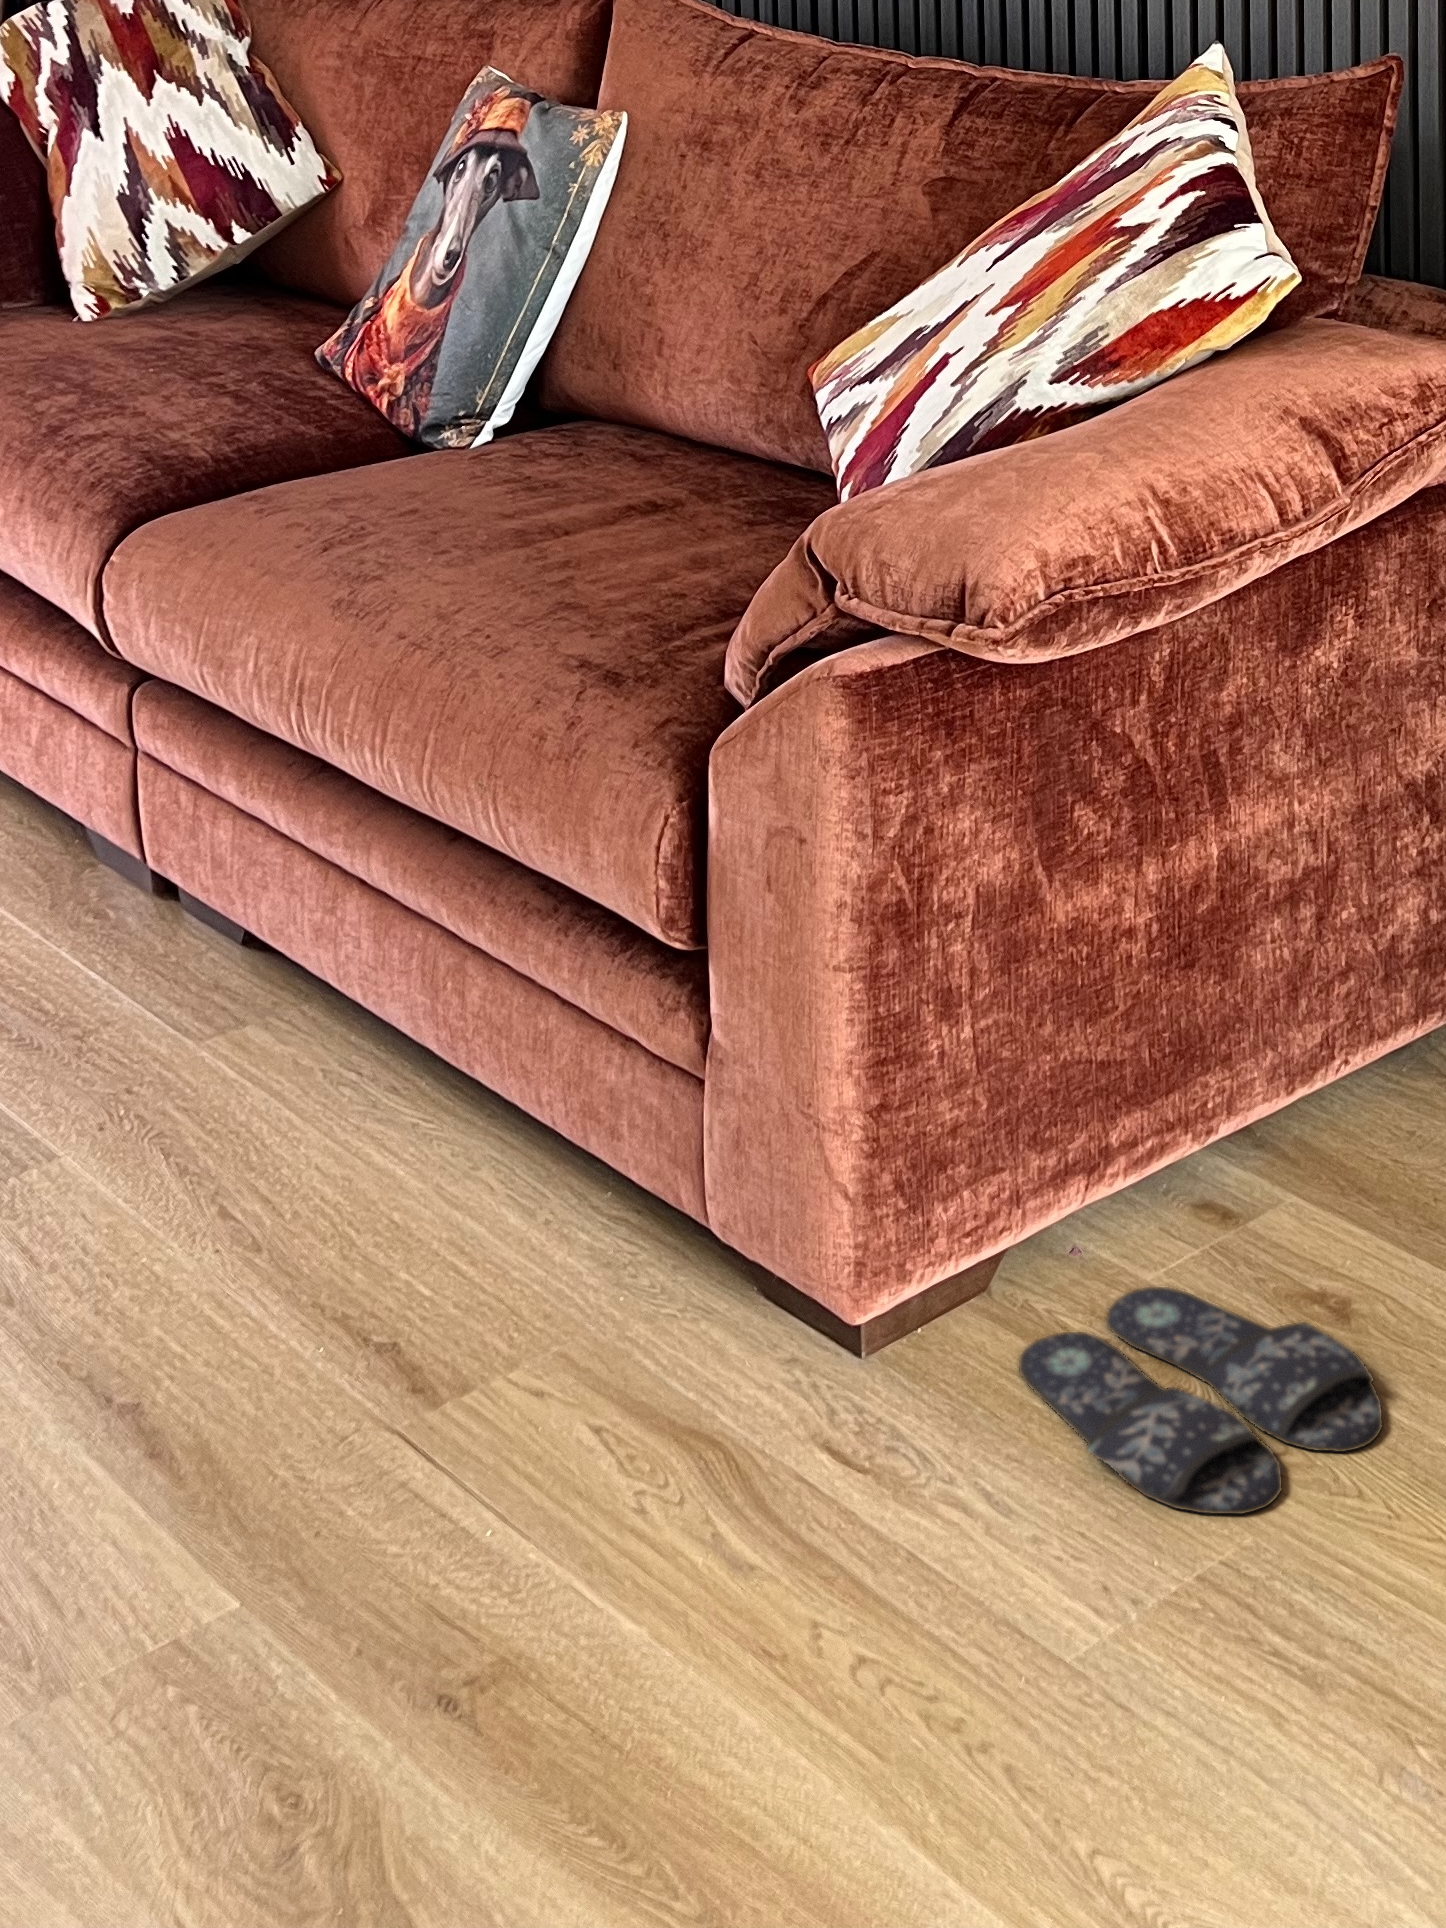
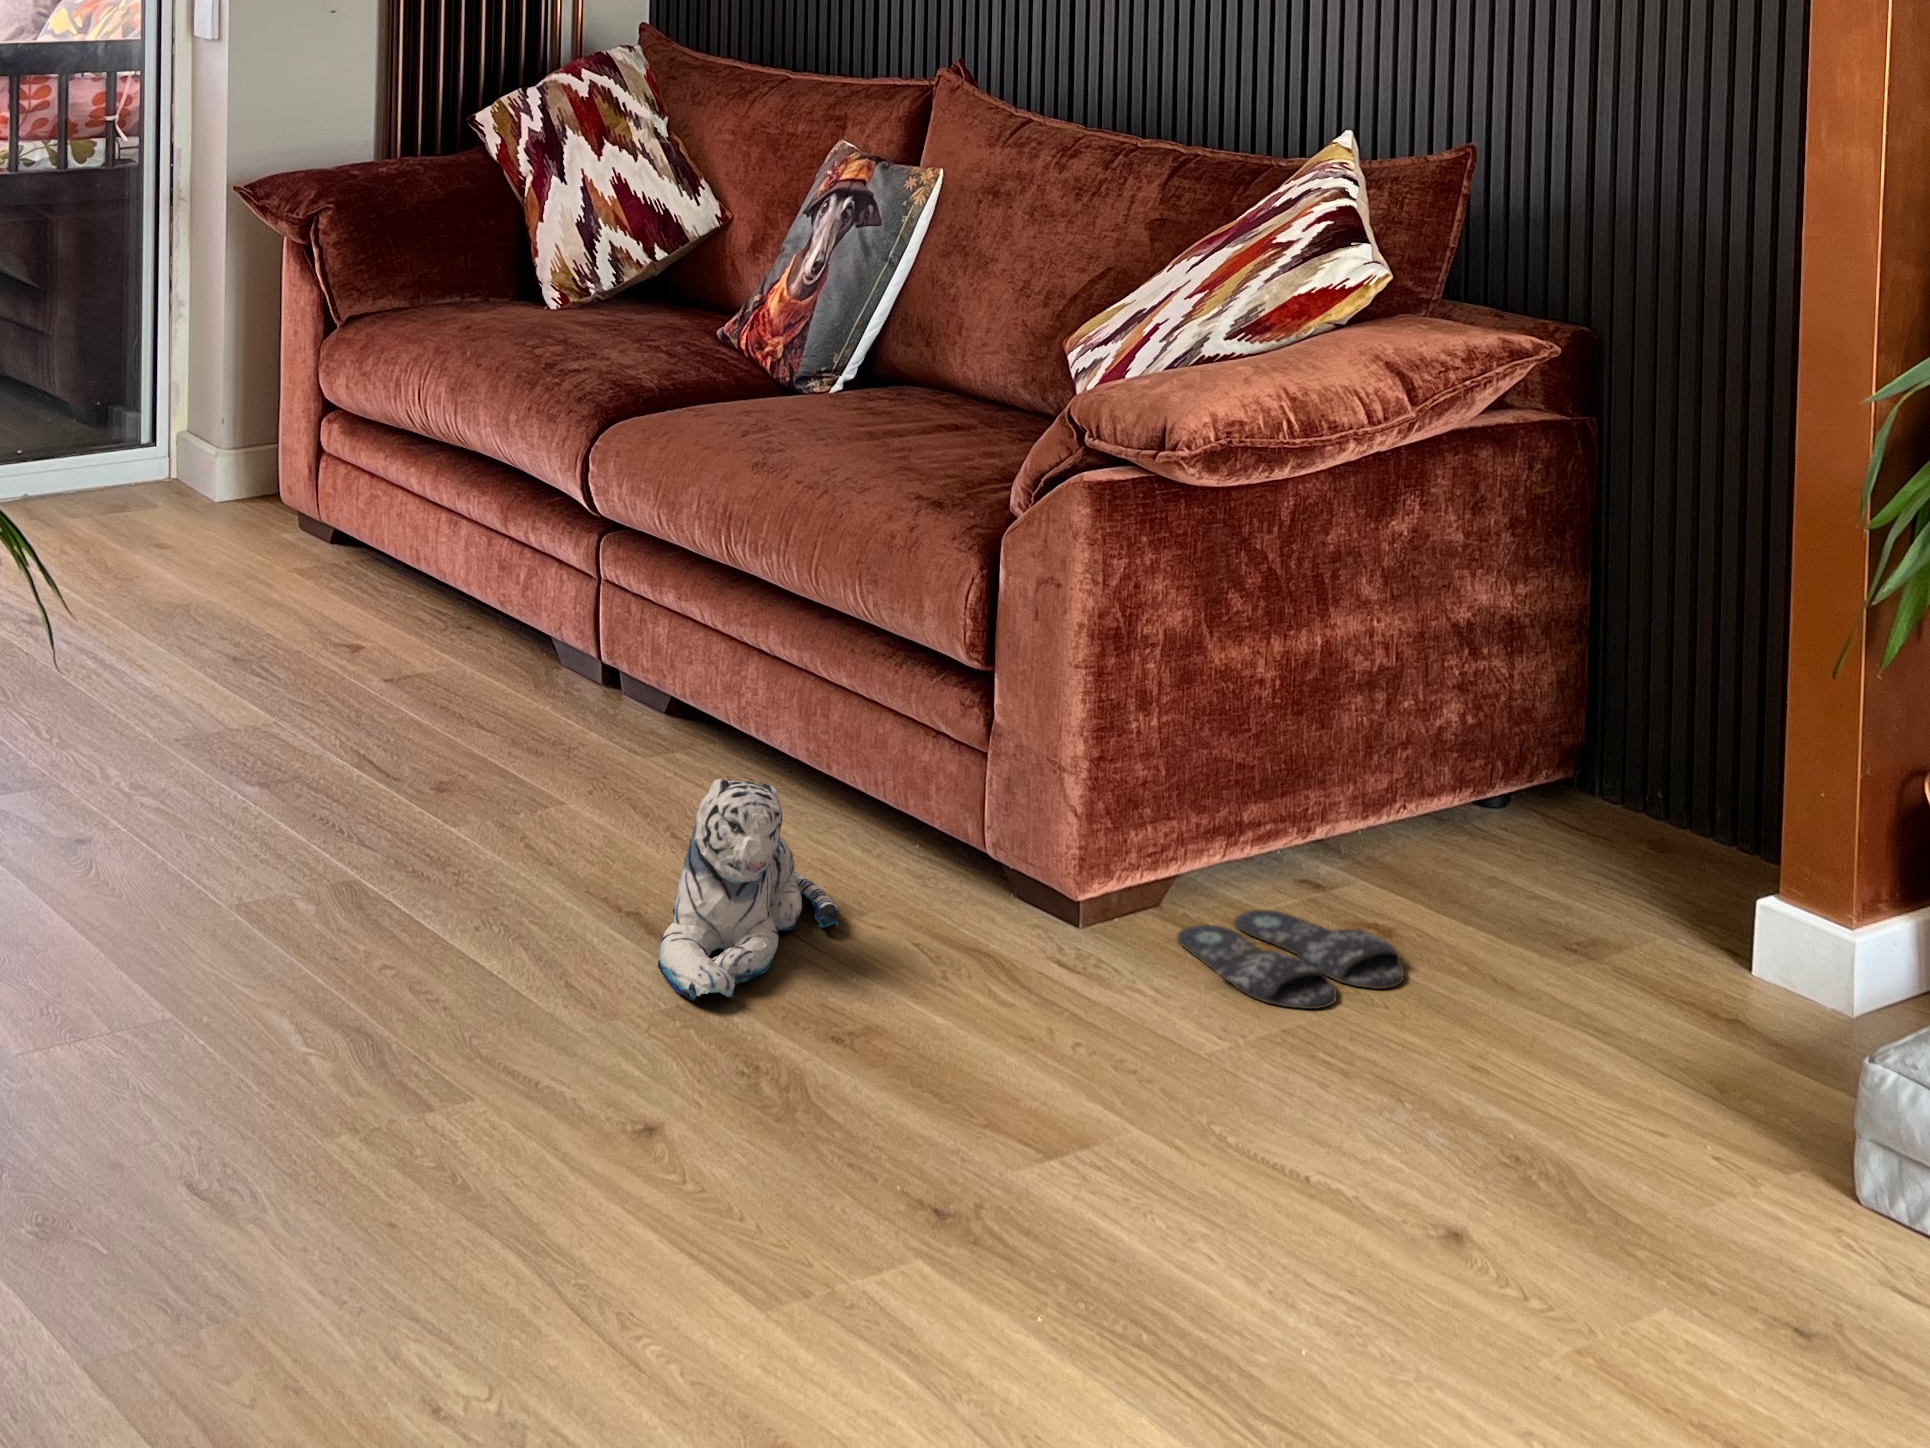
plush toy: none [157,1205,471,1623] -> present [658,779,839,1001]

